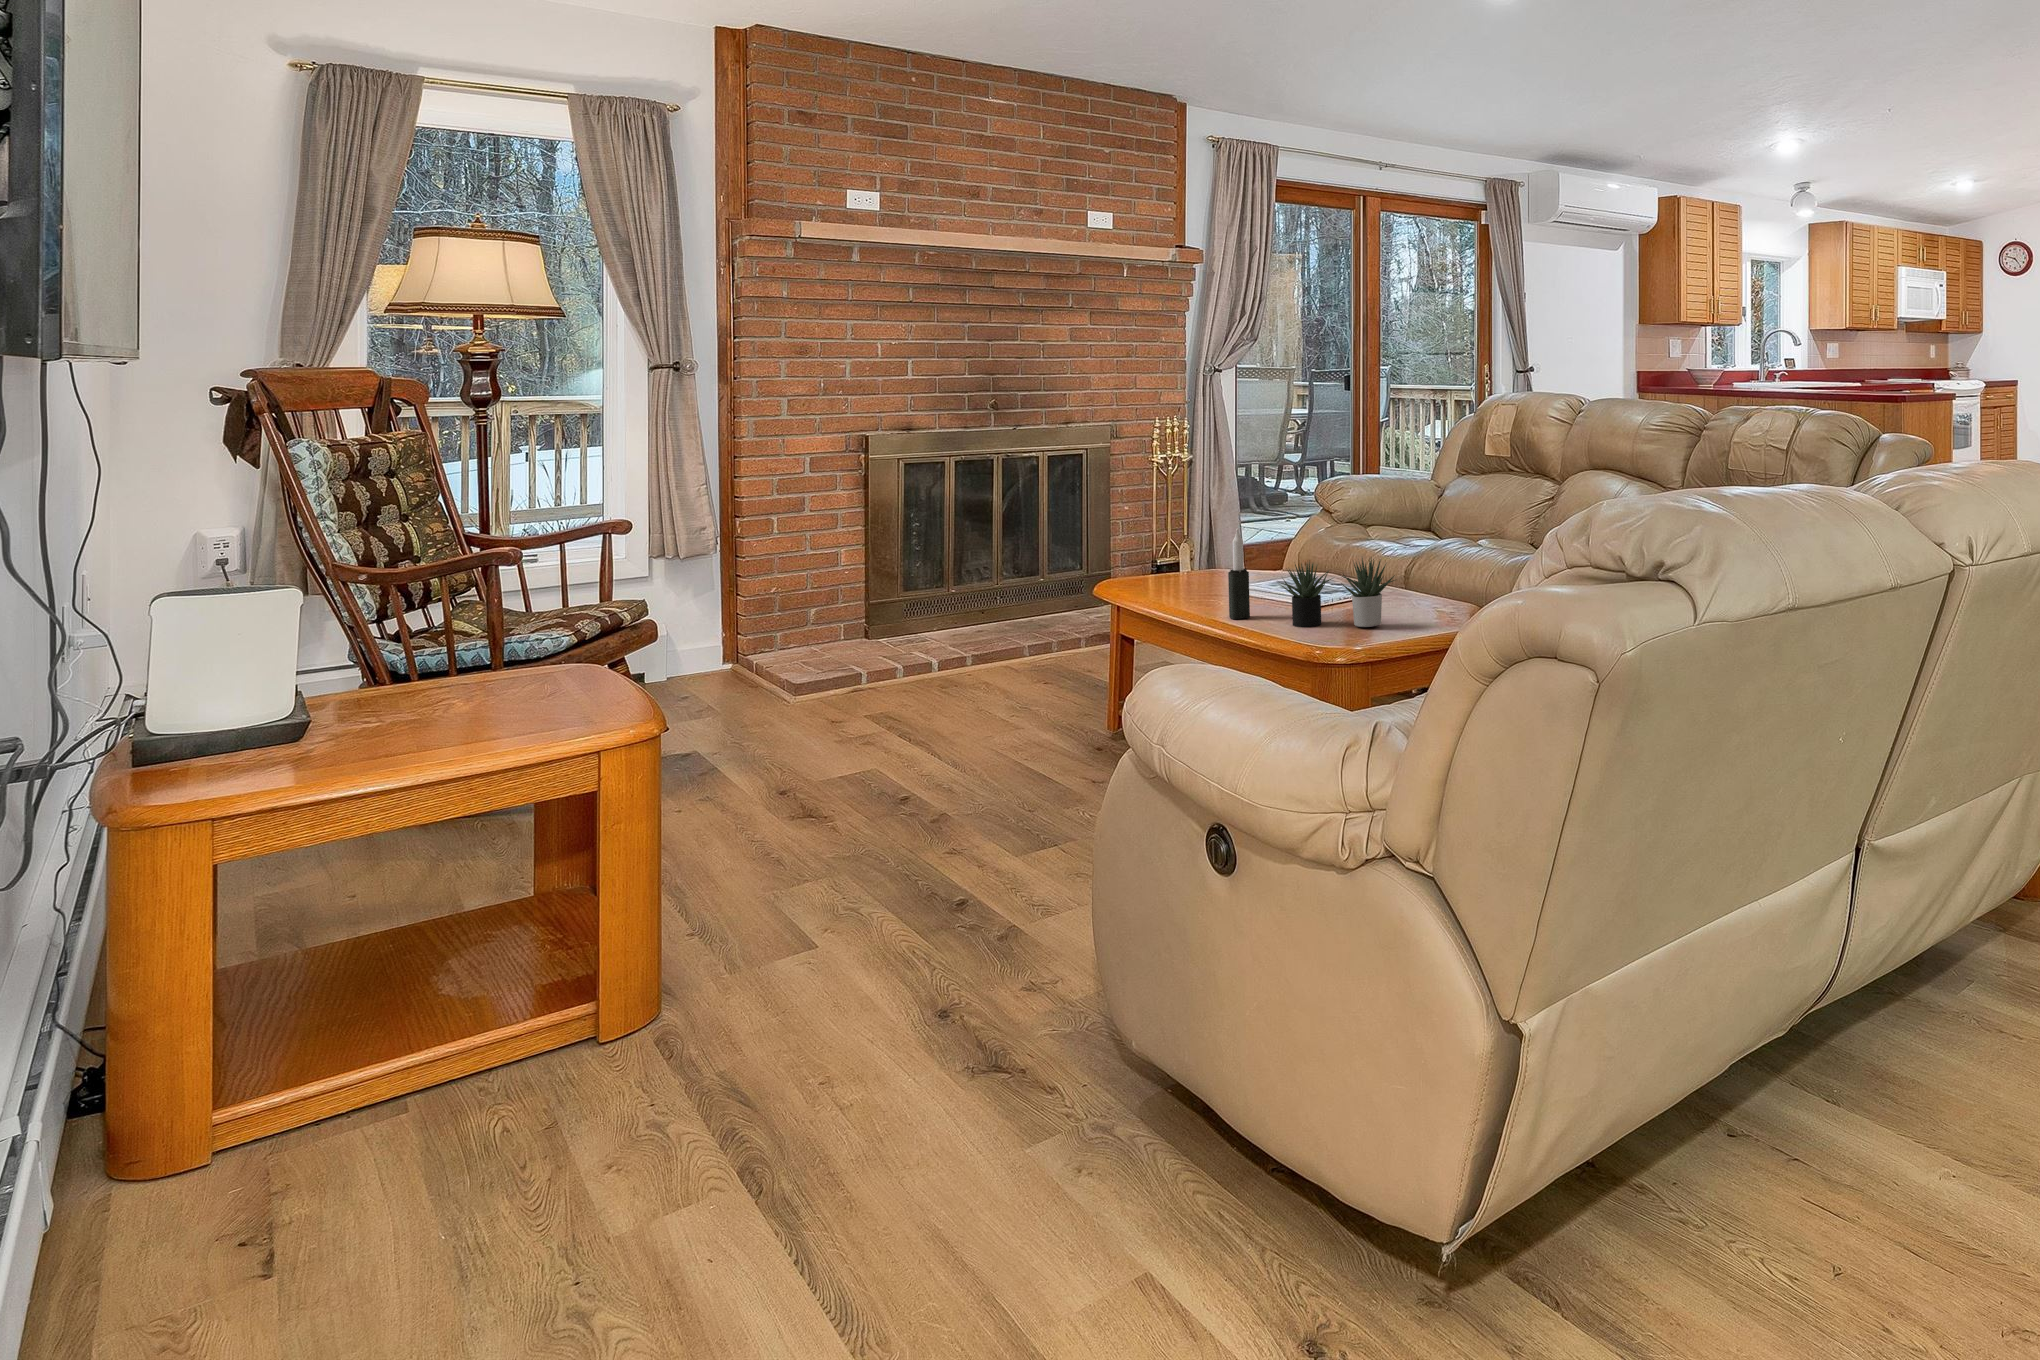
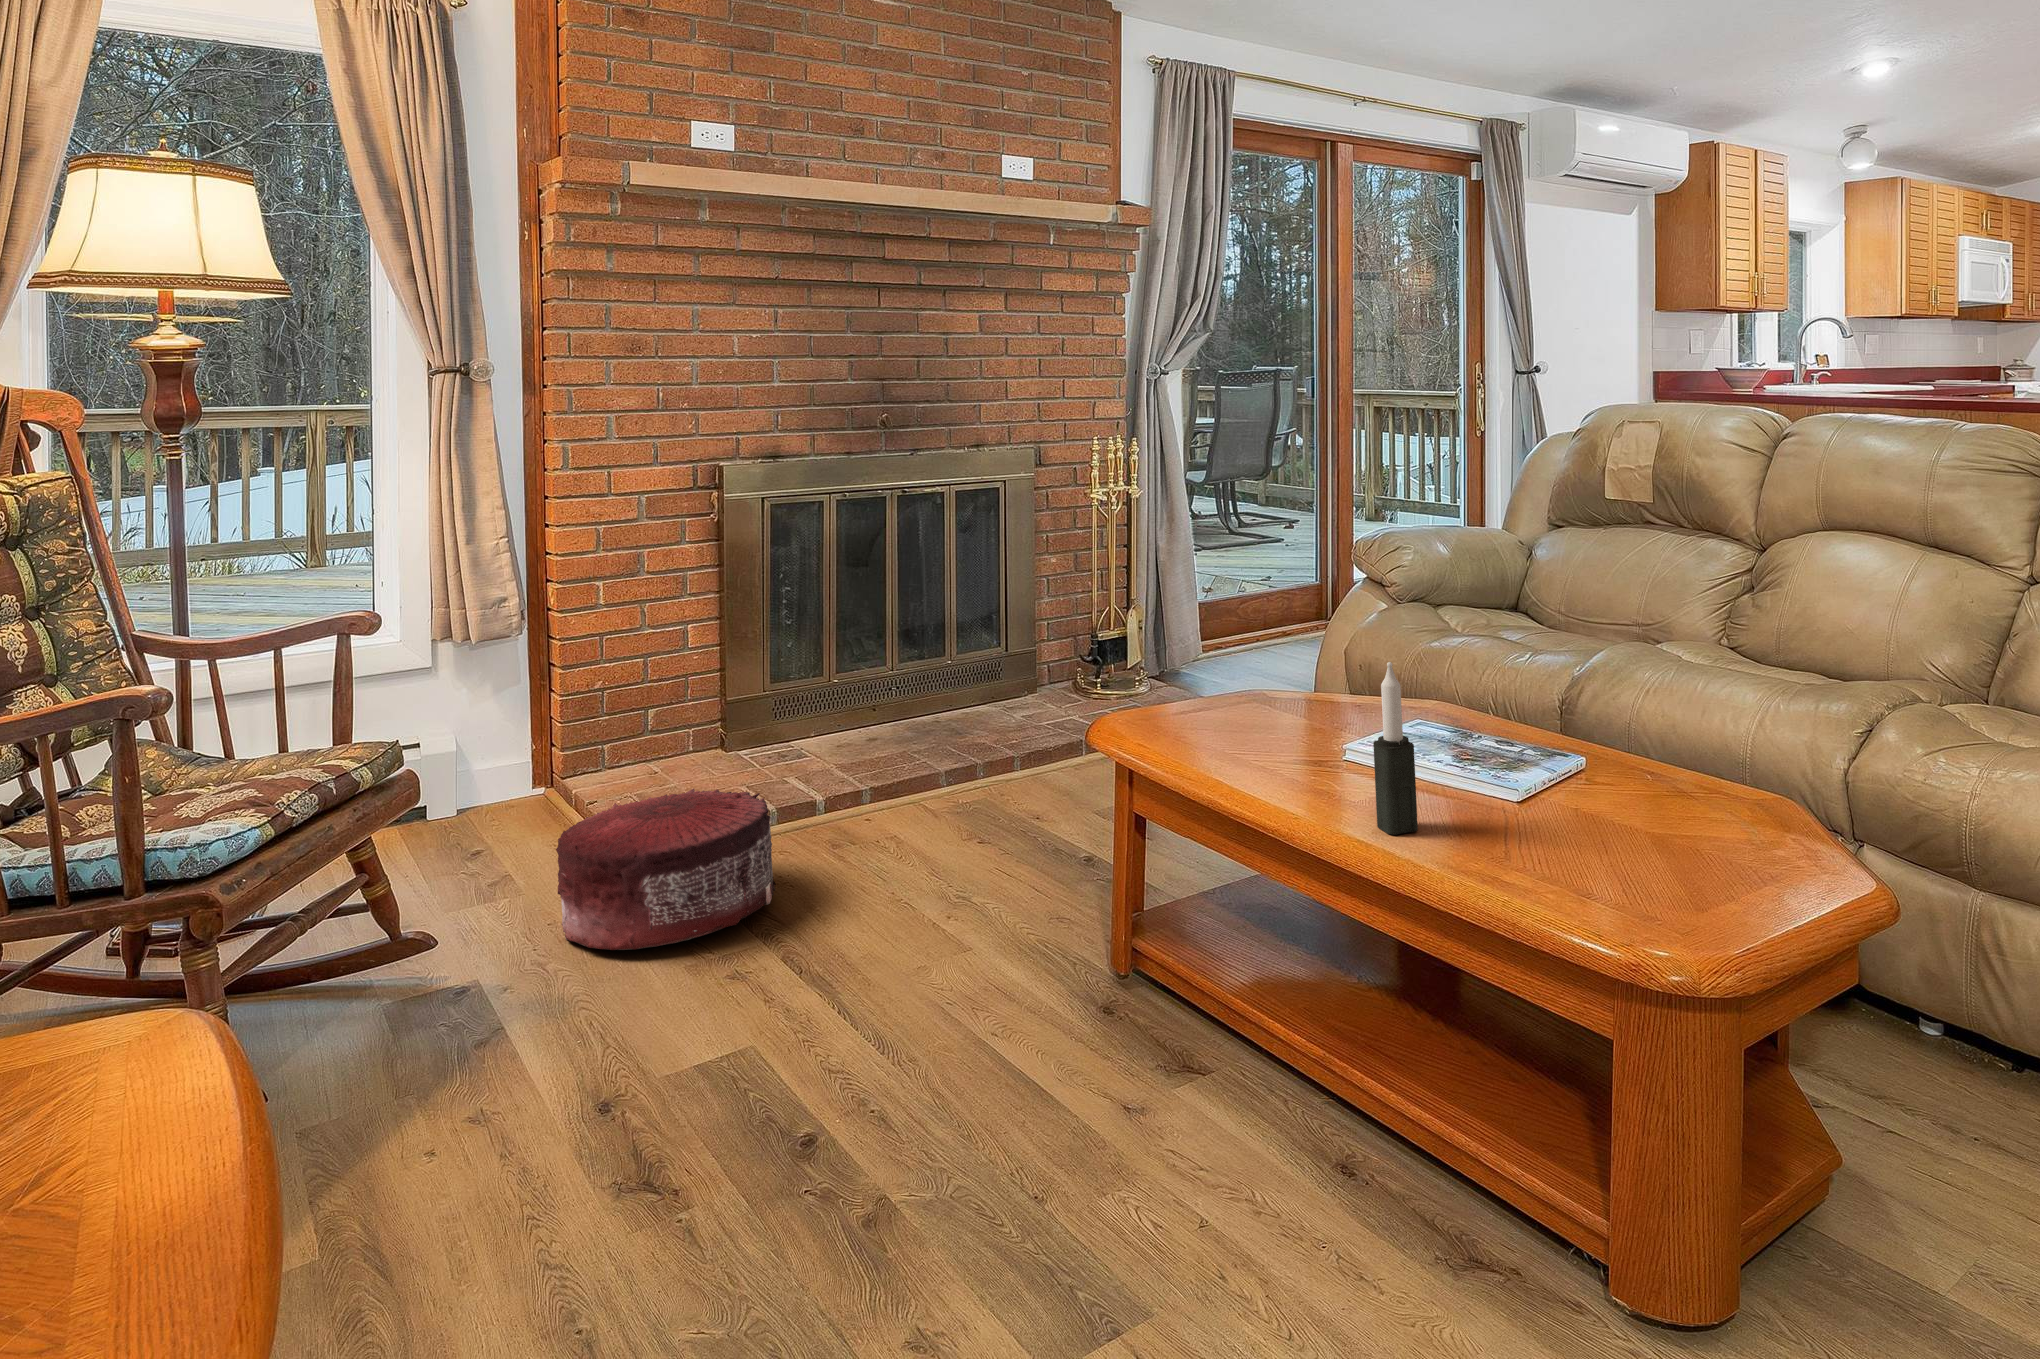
succulent plant: present [1279,558,1395,627] -> none [1480,726,1740,875]
pouf: none [747,646,898,733] -> present [556,789,776,950]

